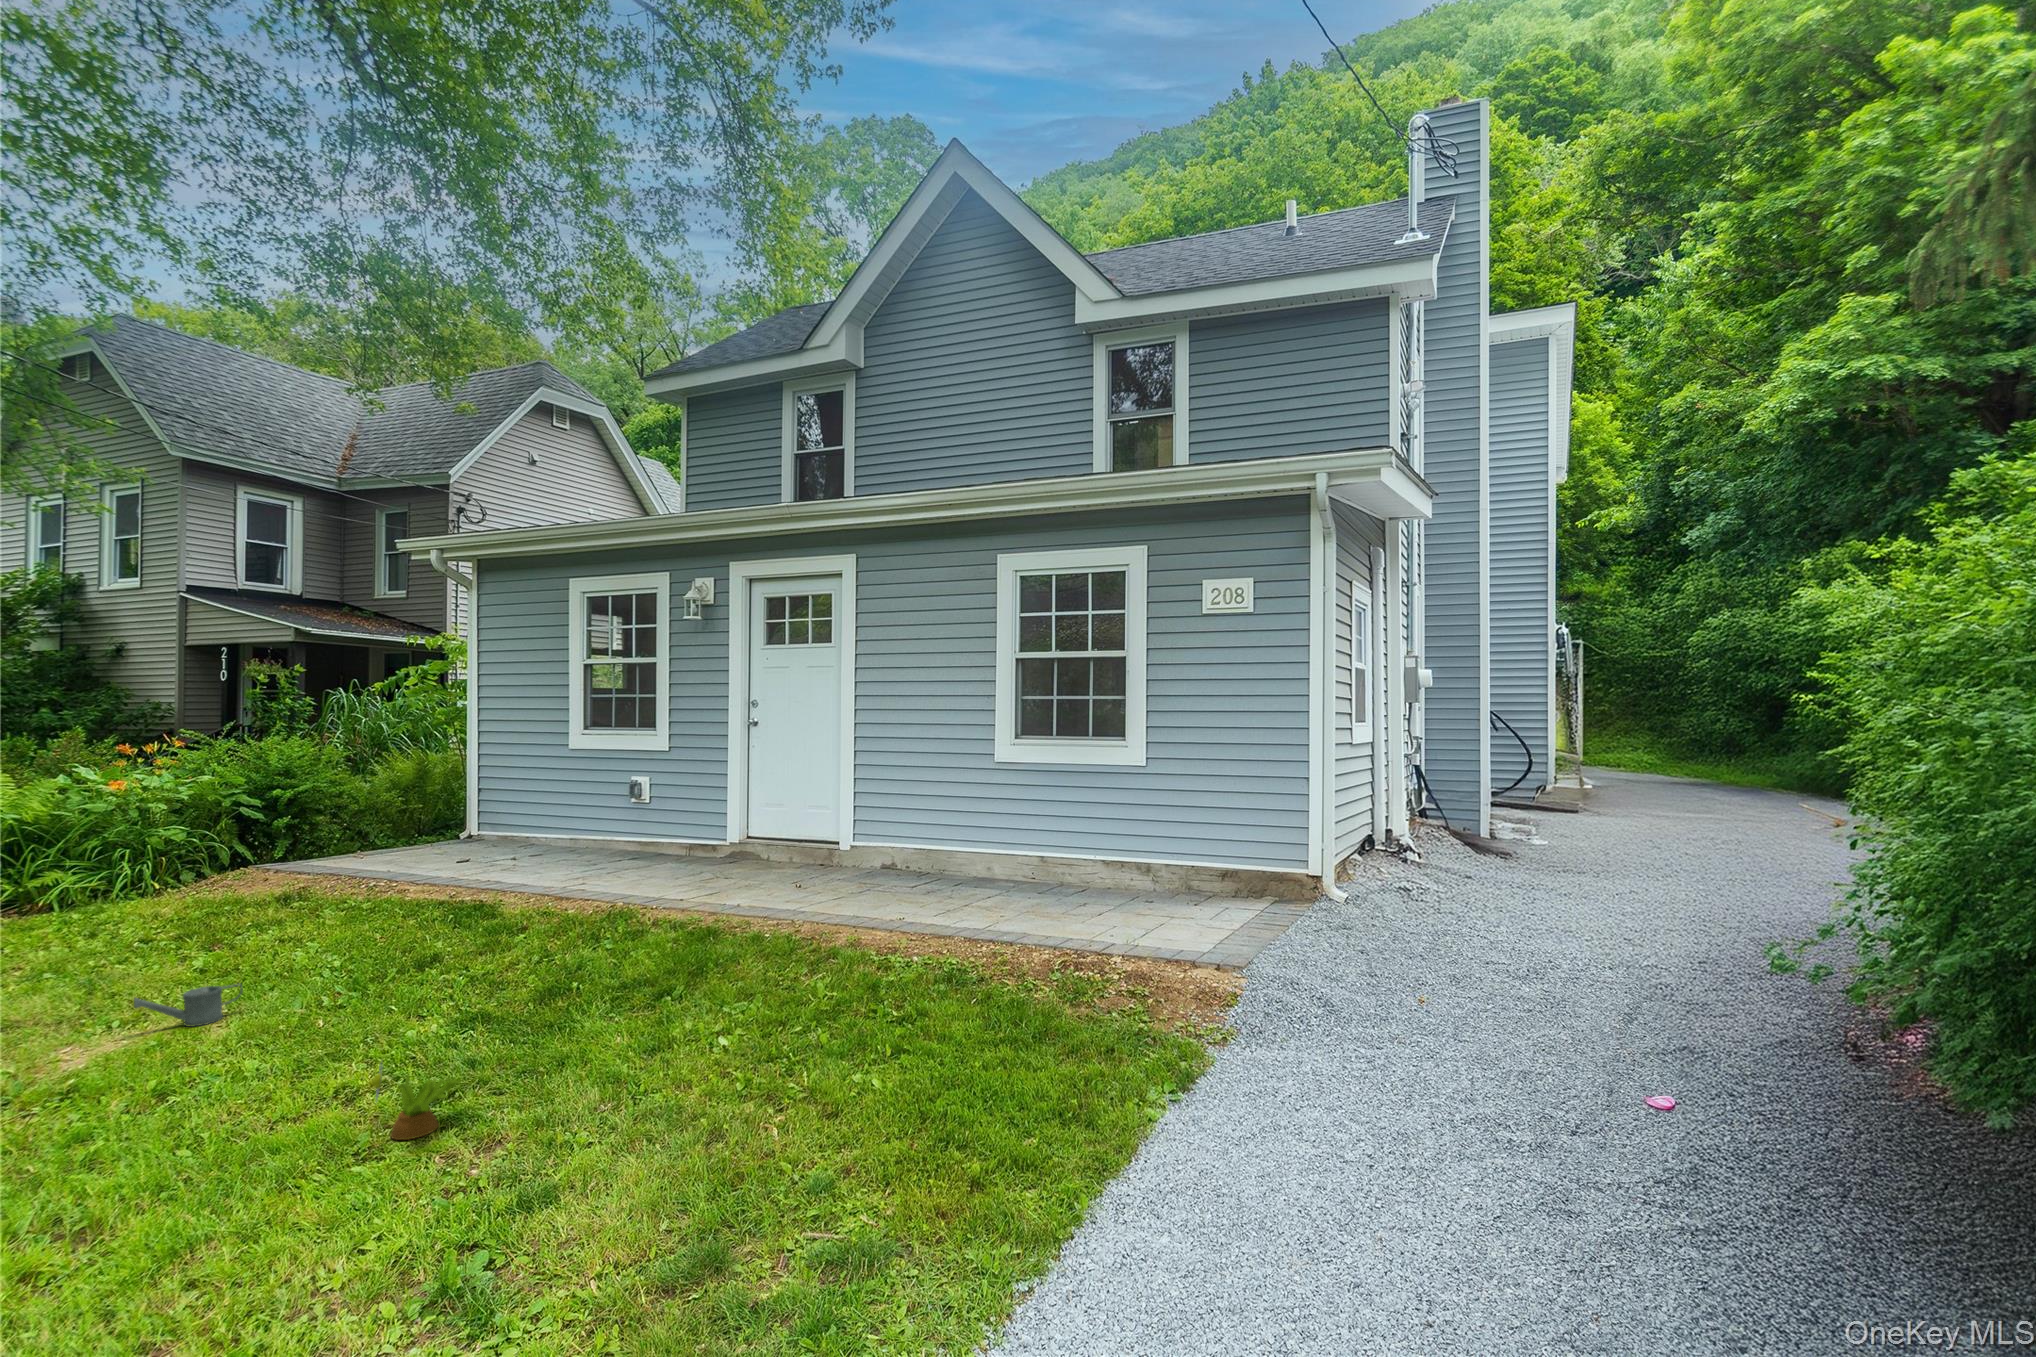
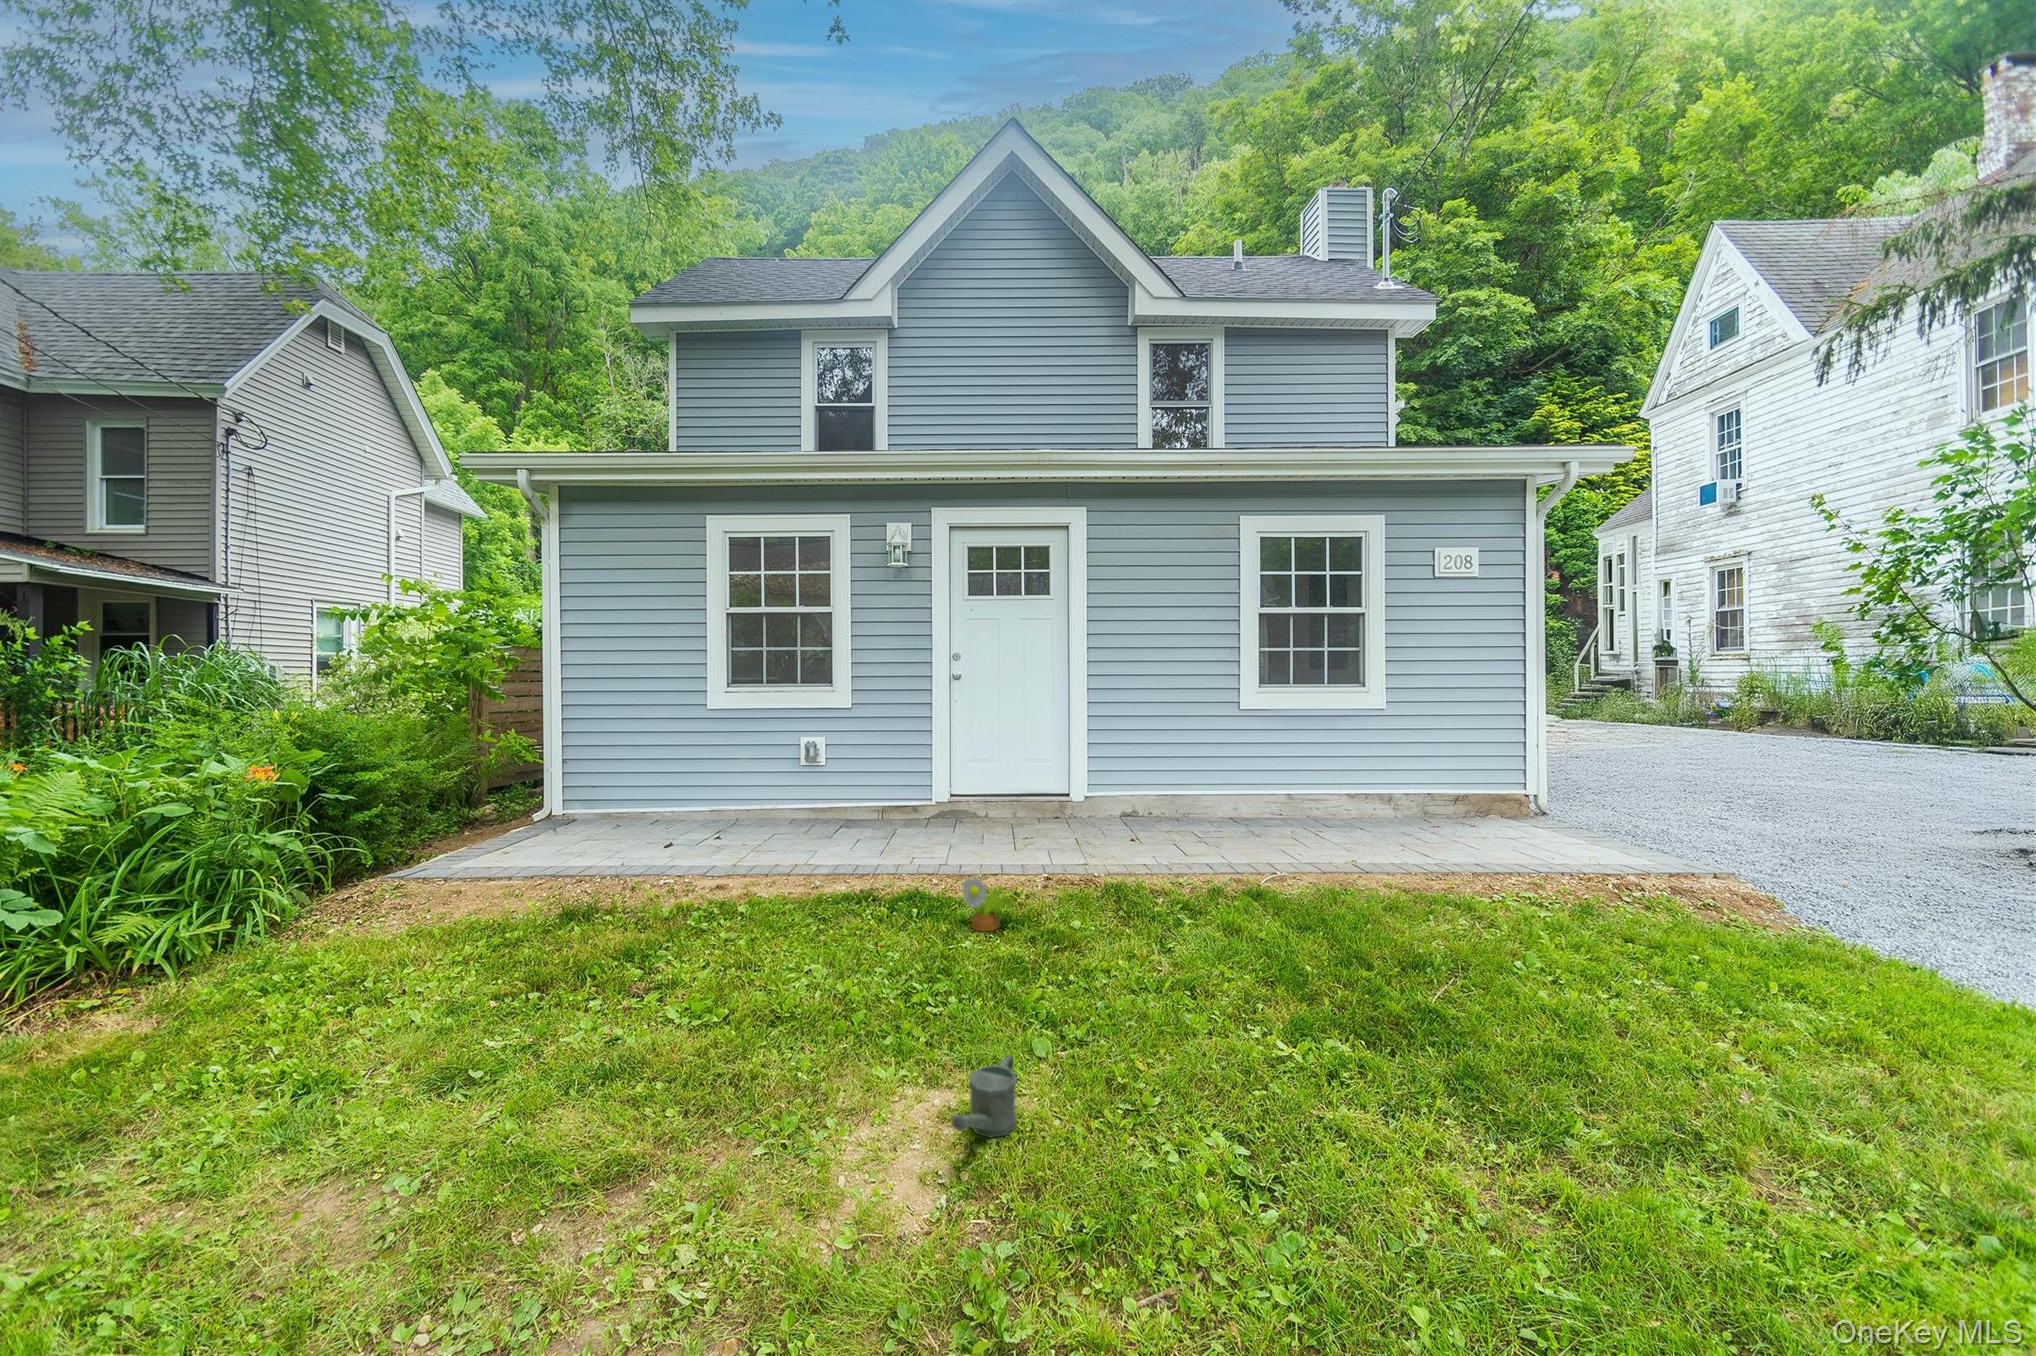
decorative plant: present [373,1064,459,1140] -> present [961,876,1016,931]

